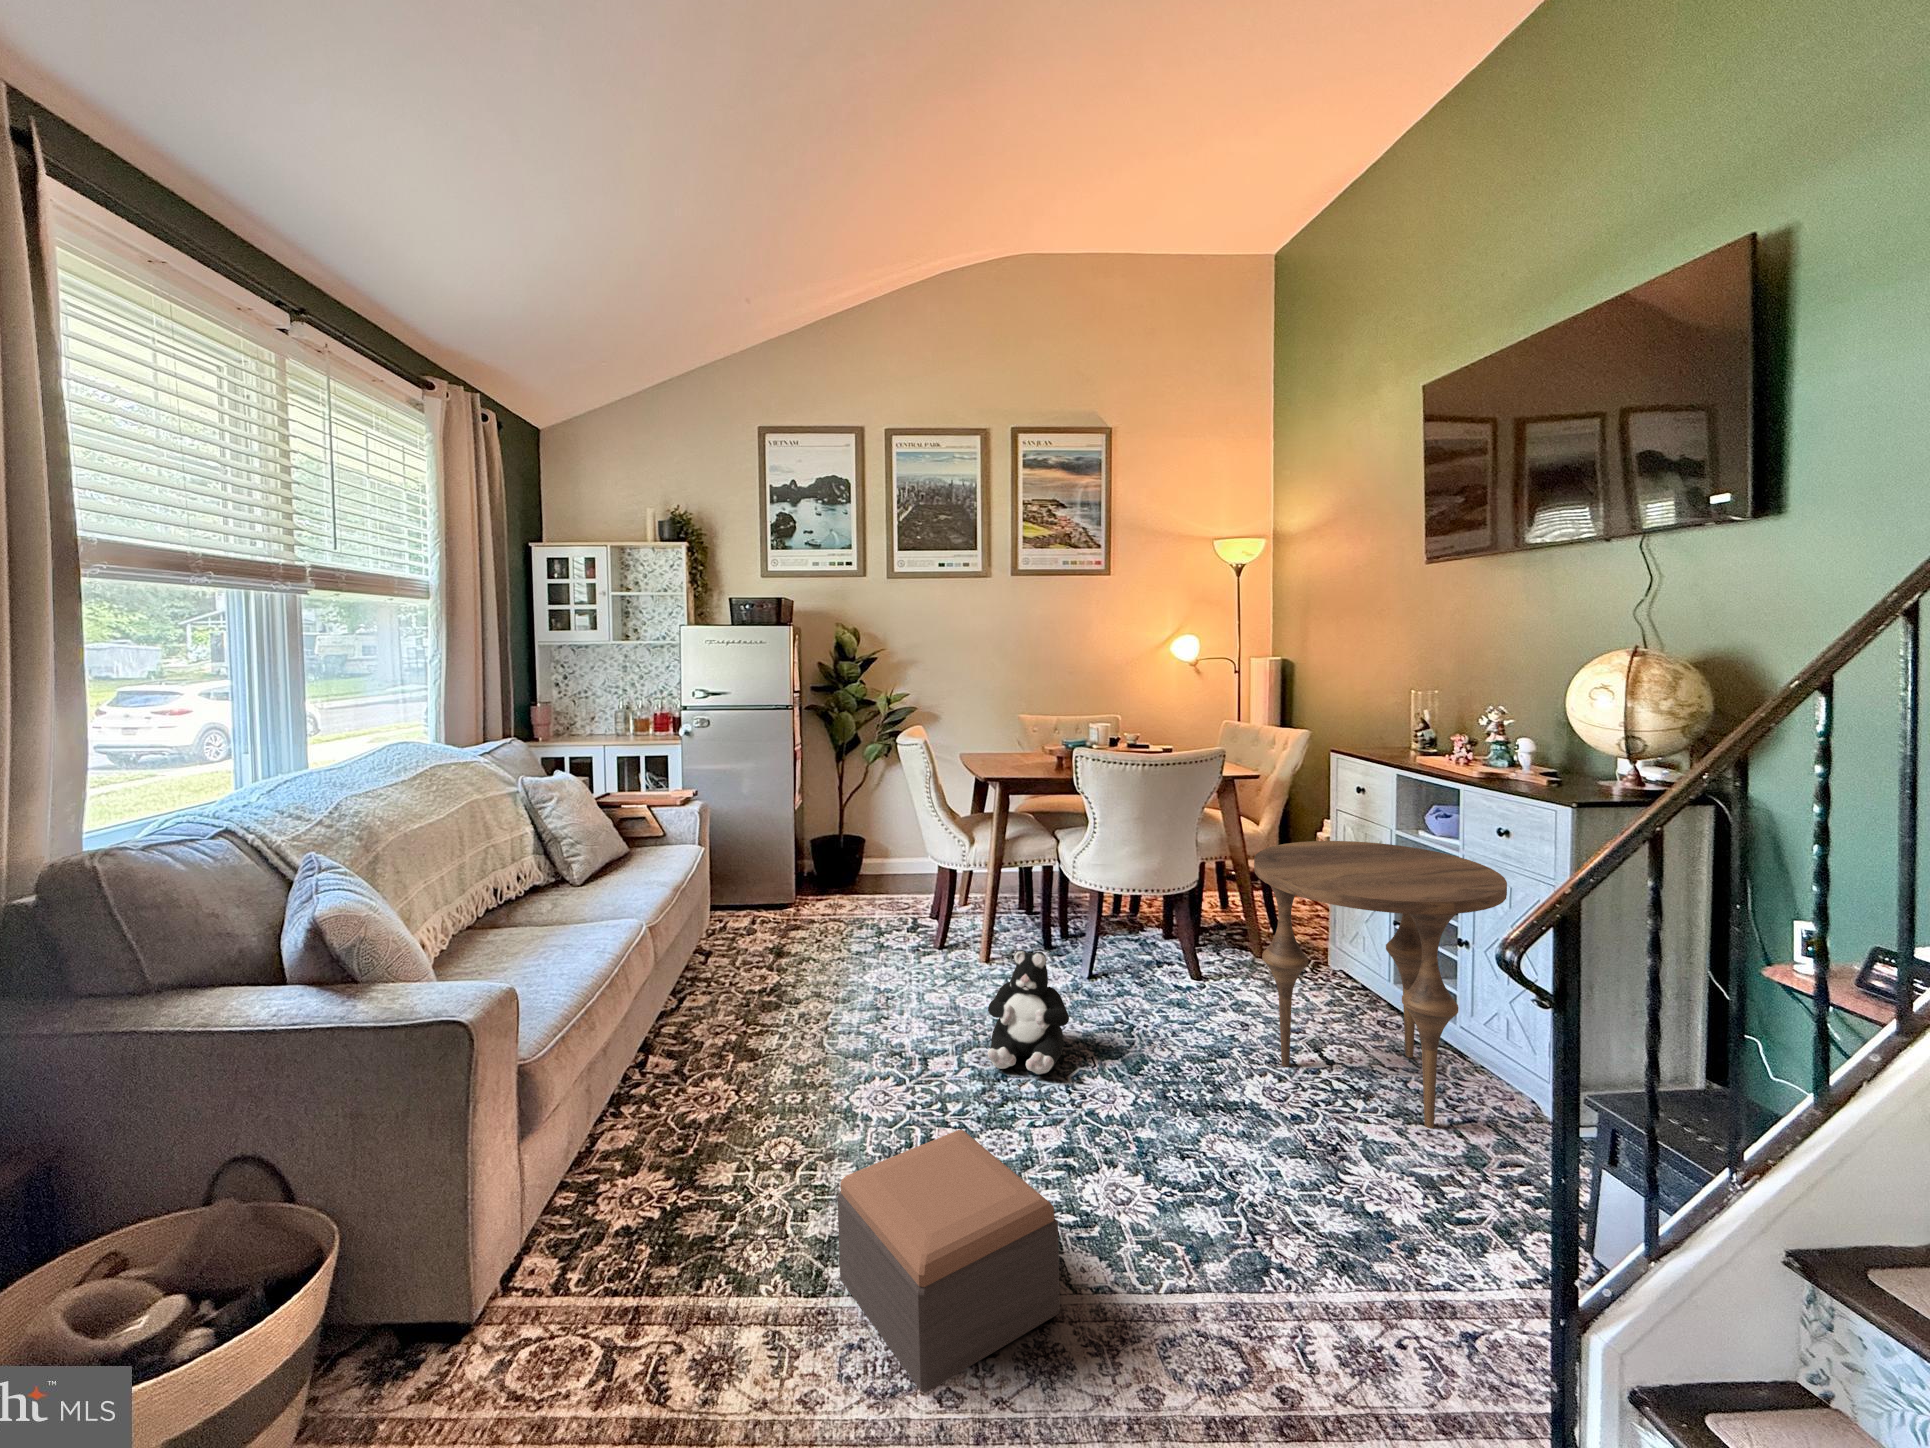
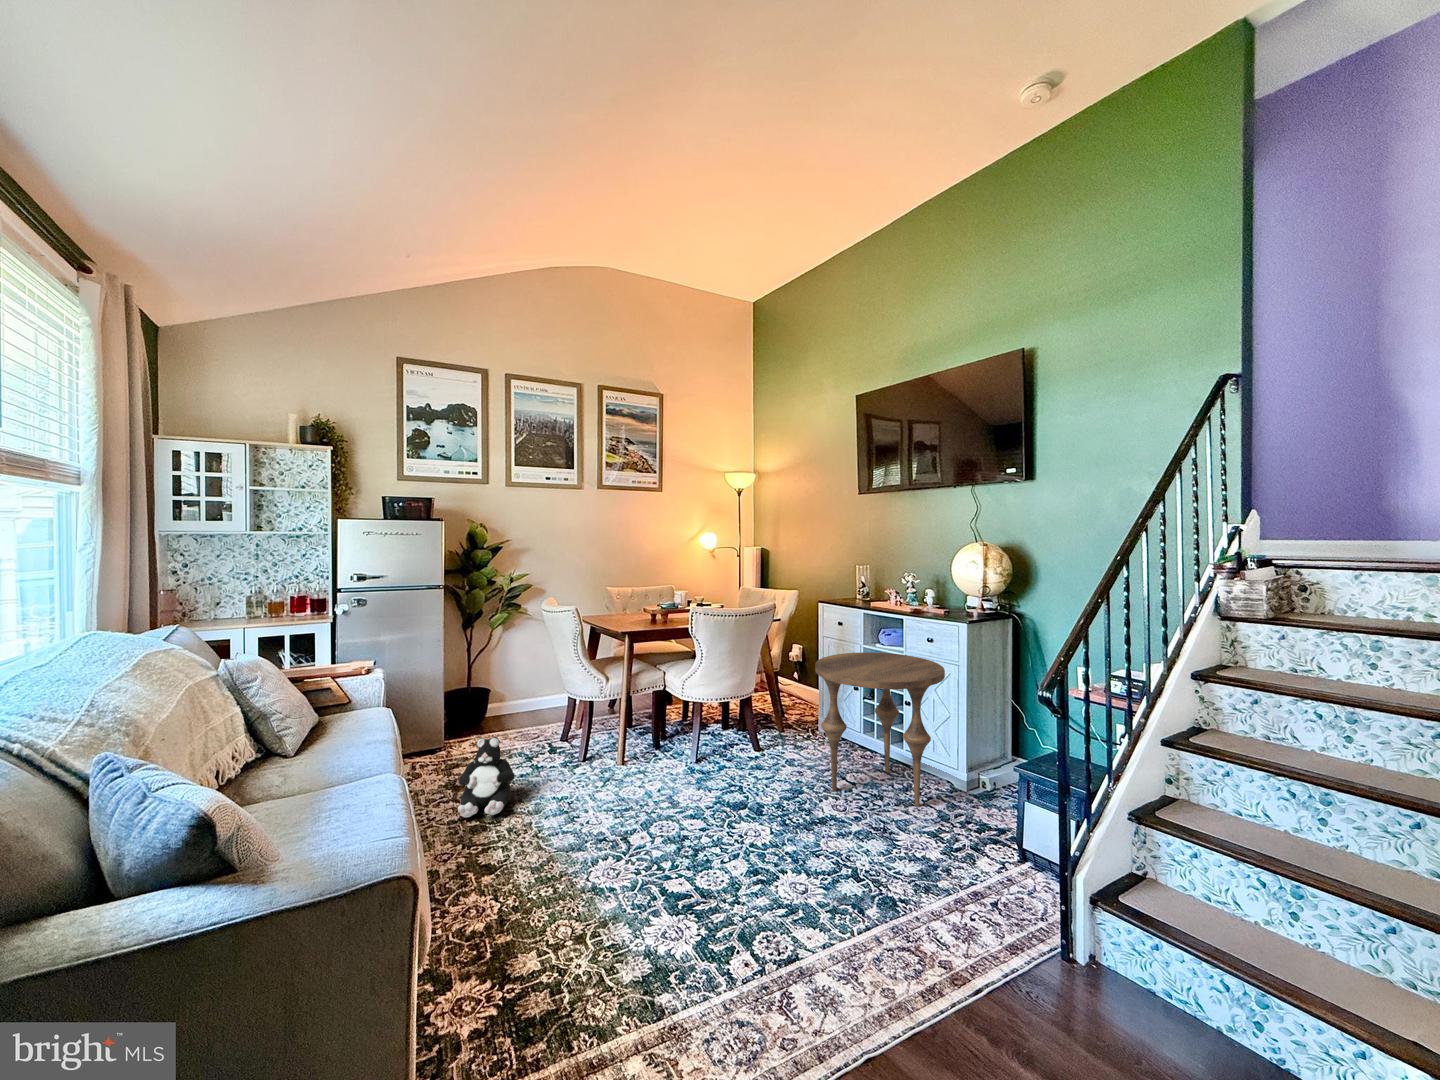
plush toy: present [988,950,1069,1074] -> present [458,737,514,818]
footstool: present [837,1130,1060,1393] -> none [669,871,816,1048]

